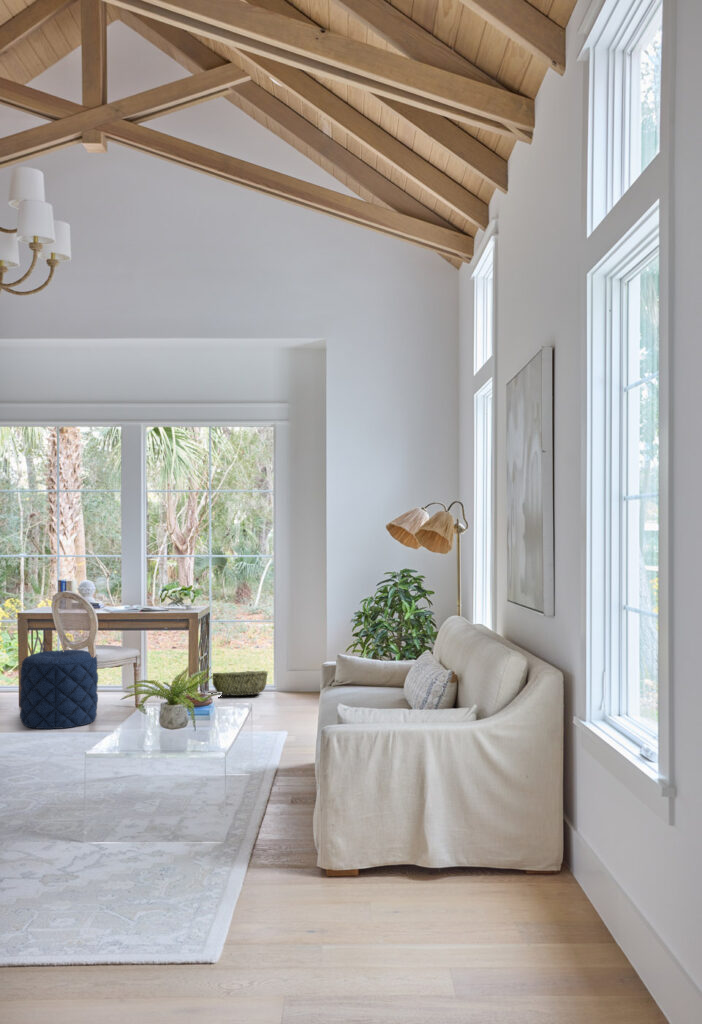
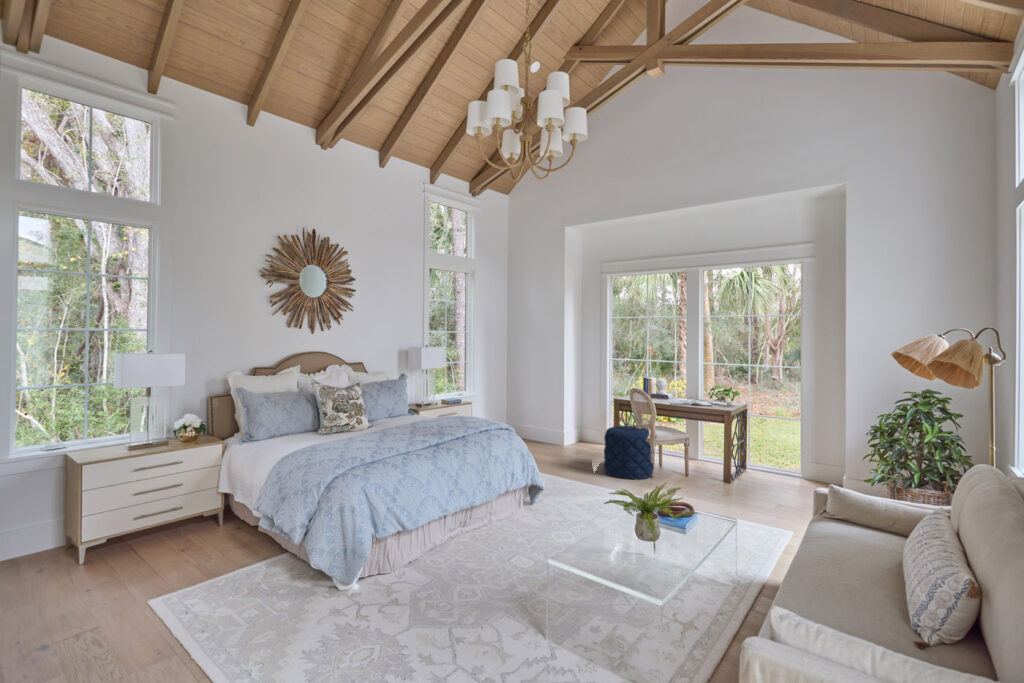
woven basket: present [212,671,267,696] -> none [744,454,792,476]

